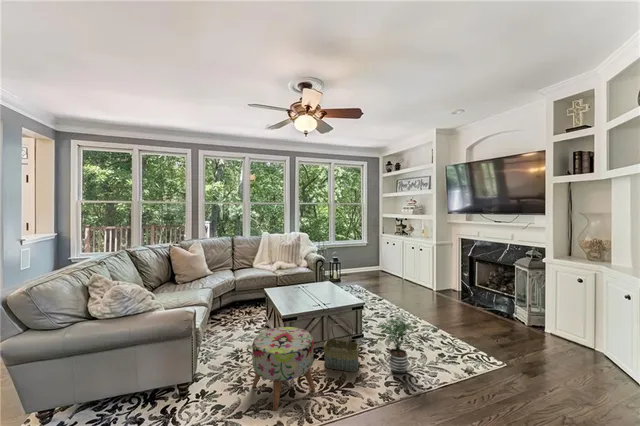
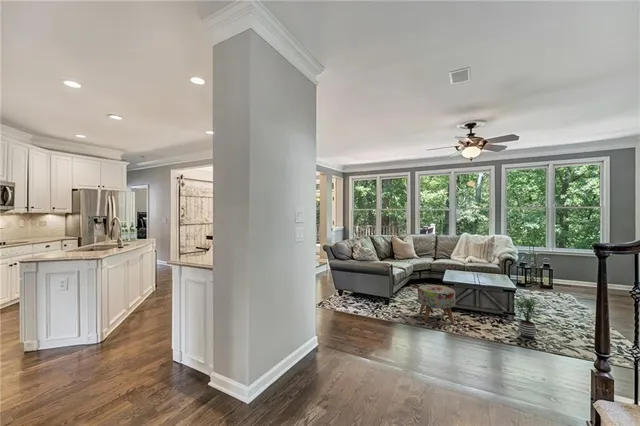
basket: present [324,317,360,371] -> none [470,290,498,327]

